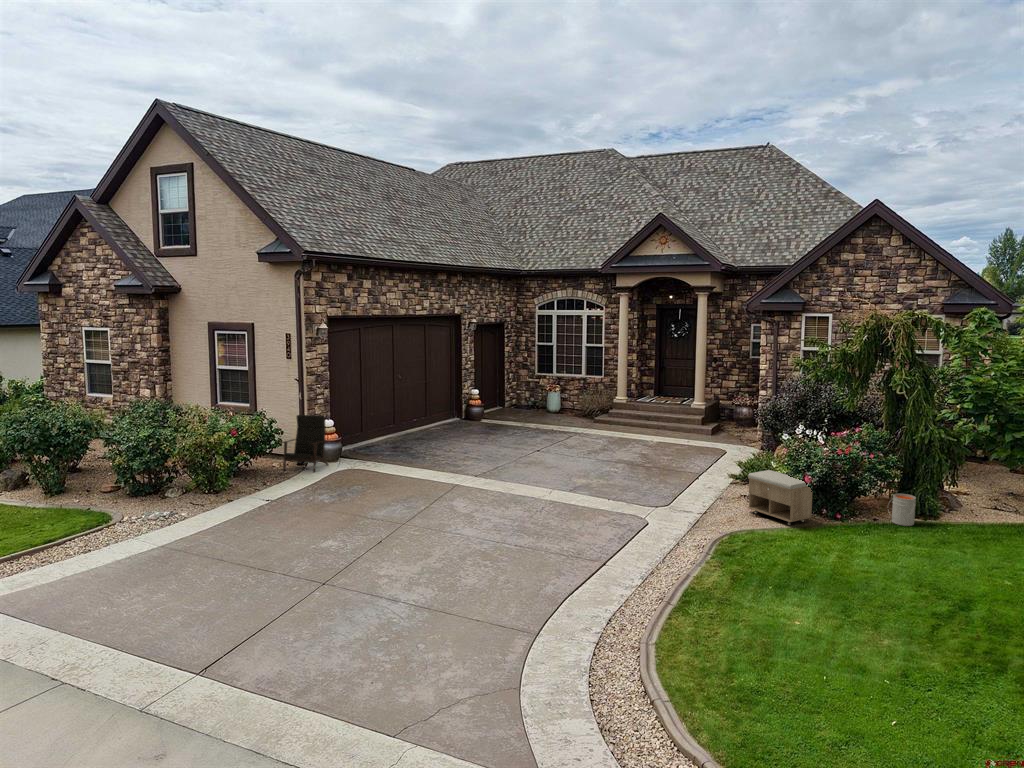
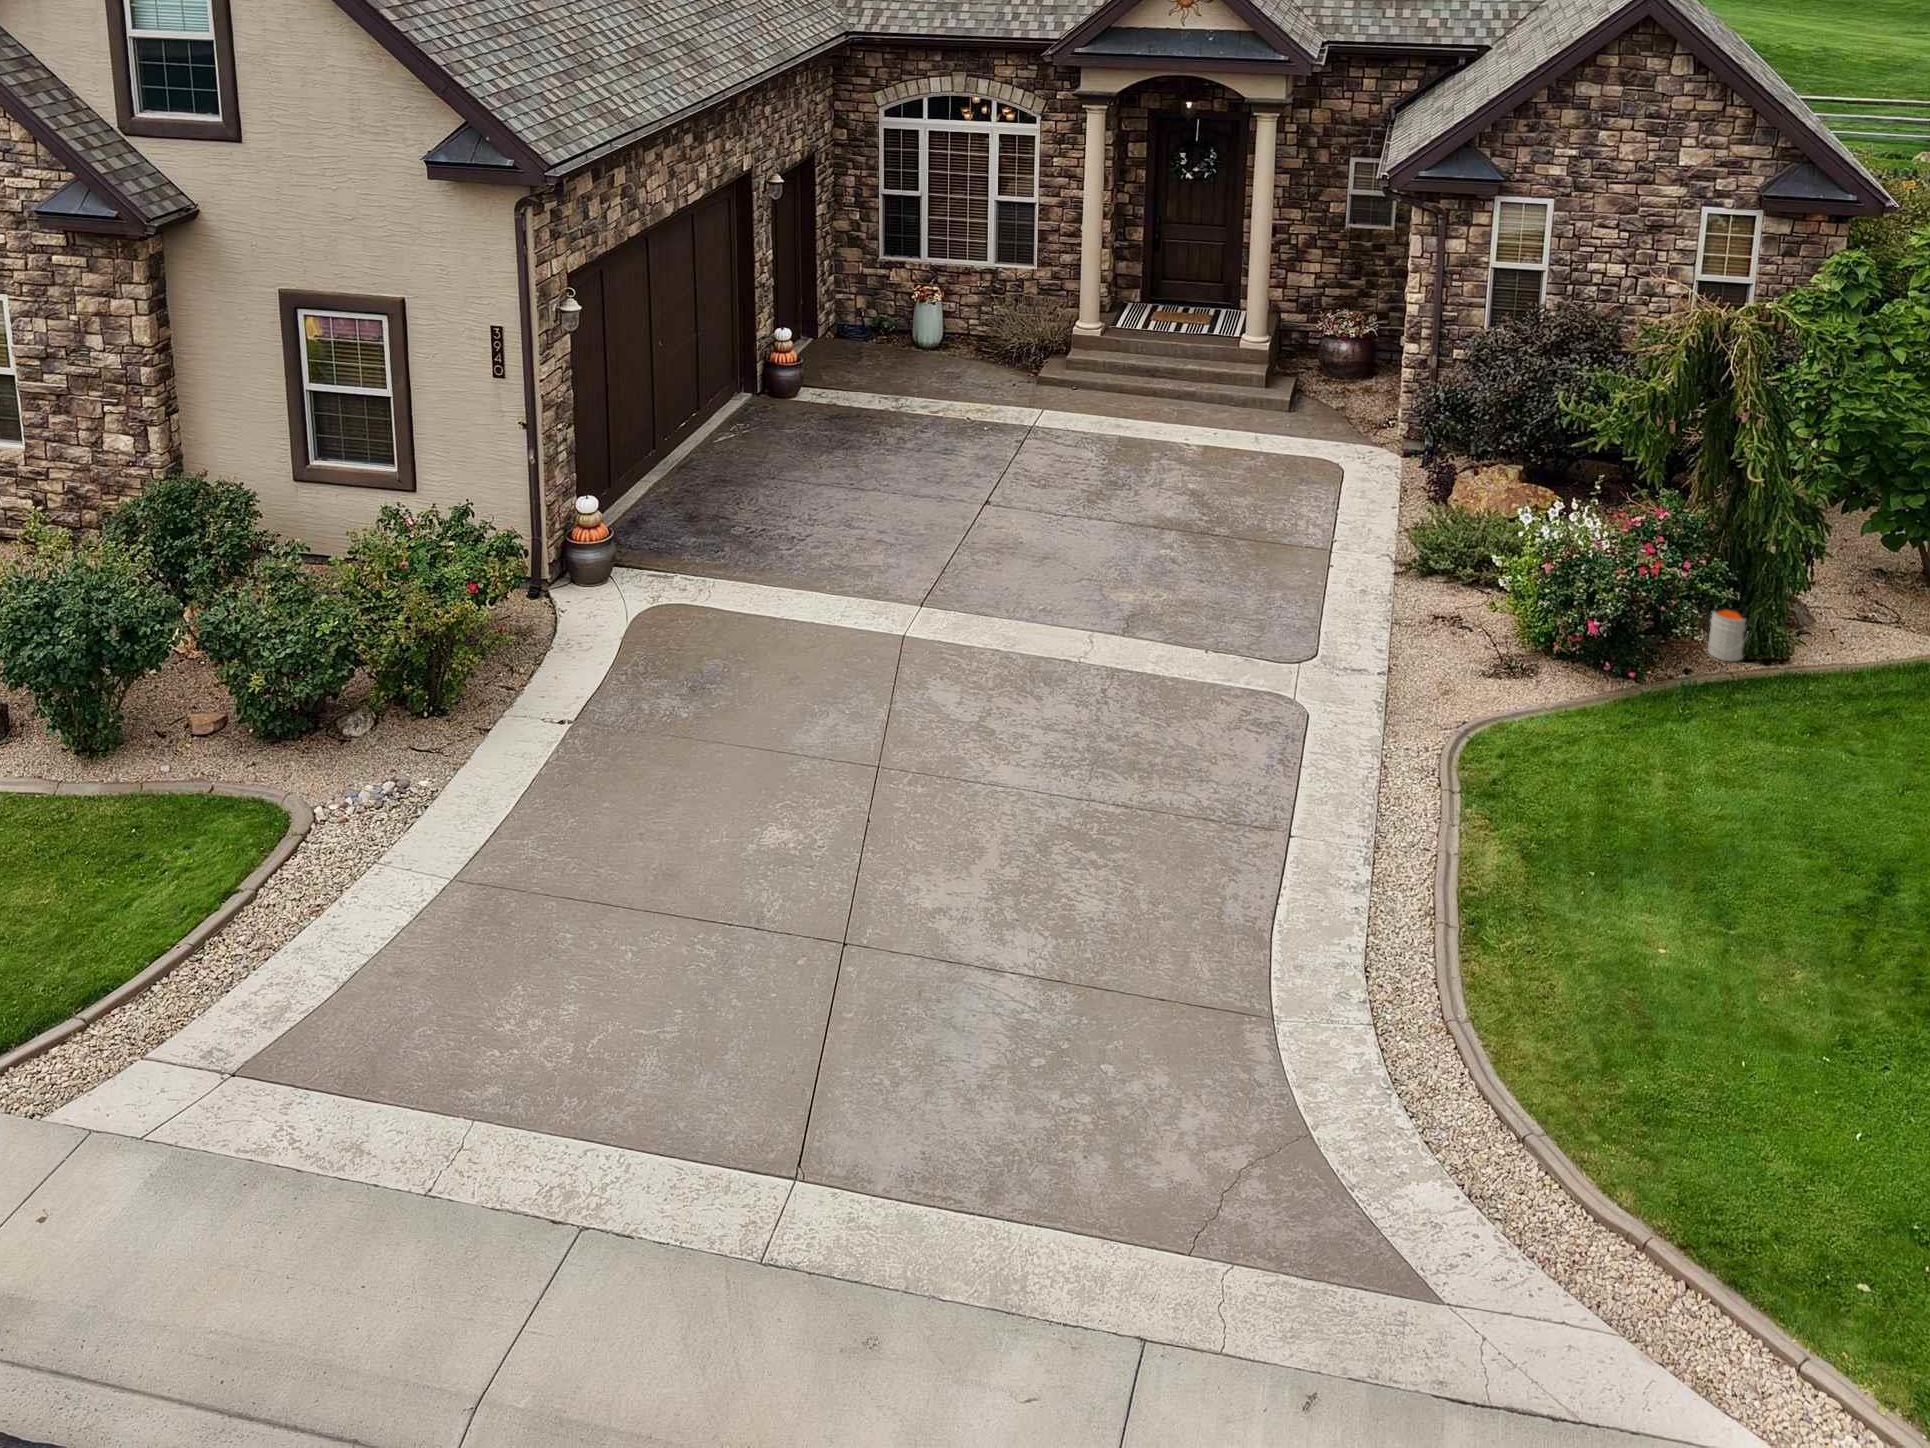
lounge chair: present [281,415,328,472] -> none [527,493,611,617]
storage bench: present [748,470,812,525] -> none [1477,575,1593,680]

